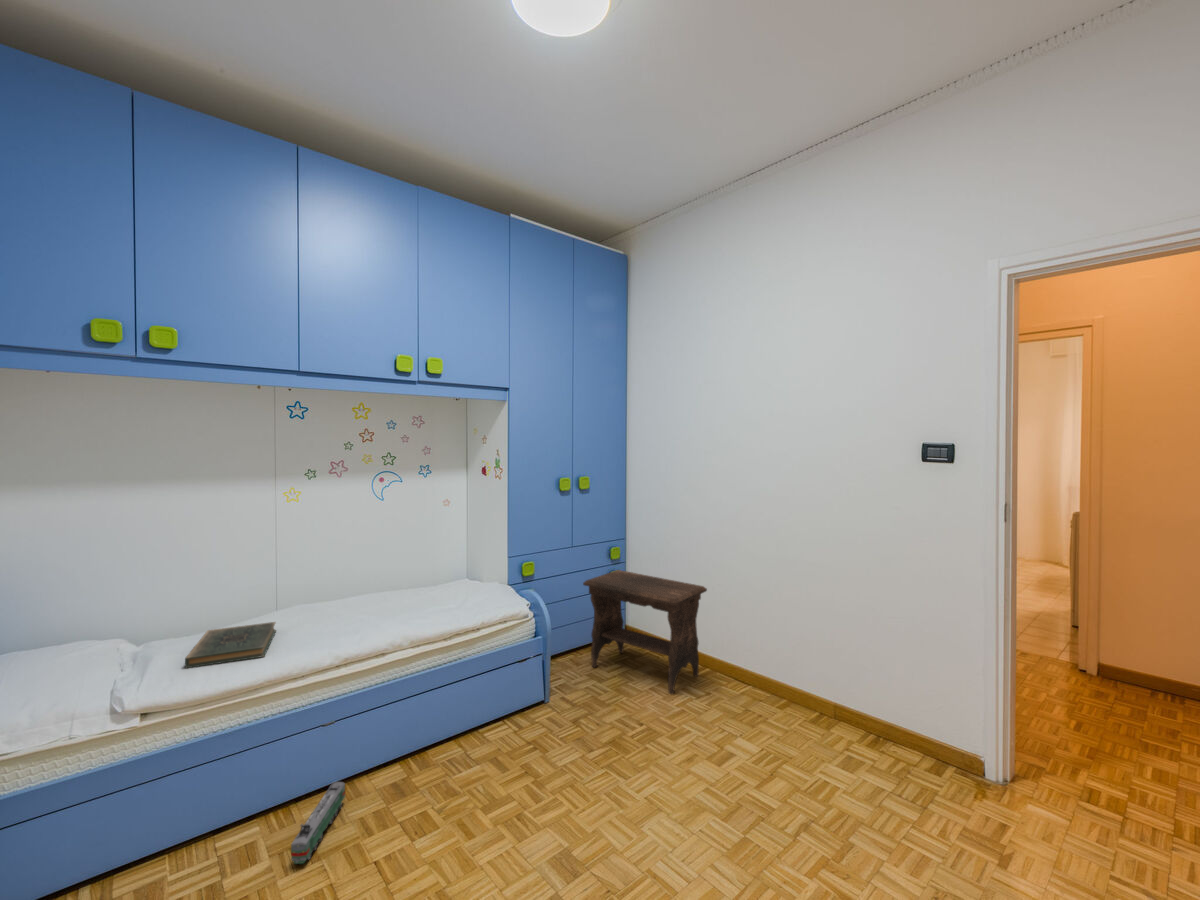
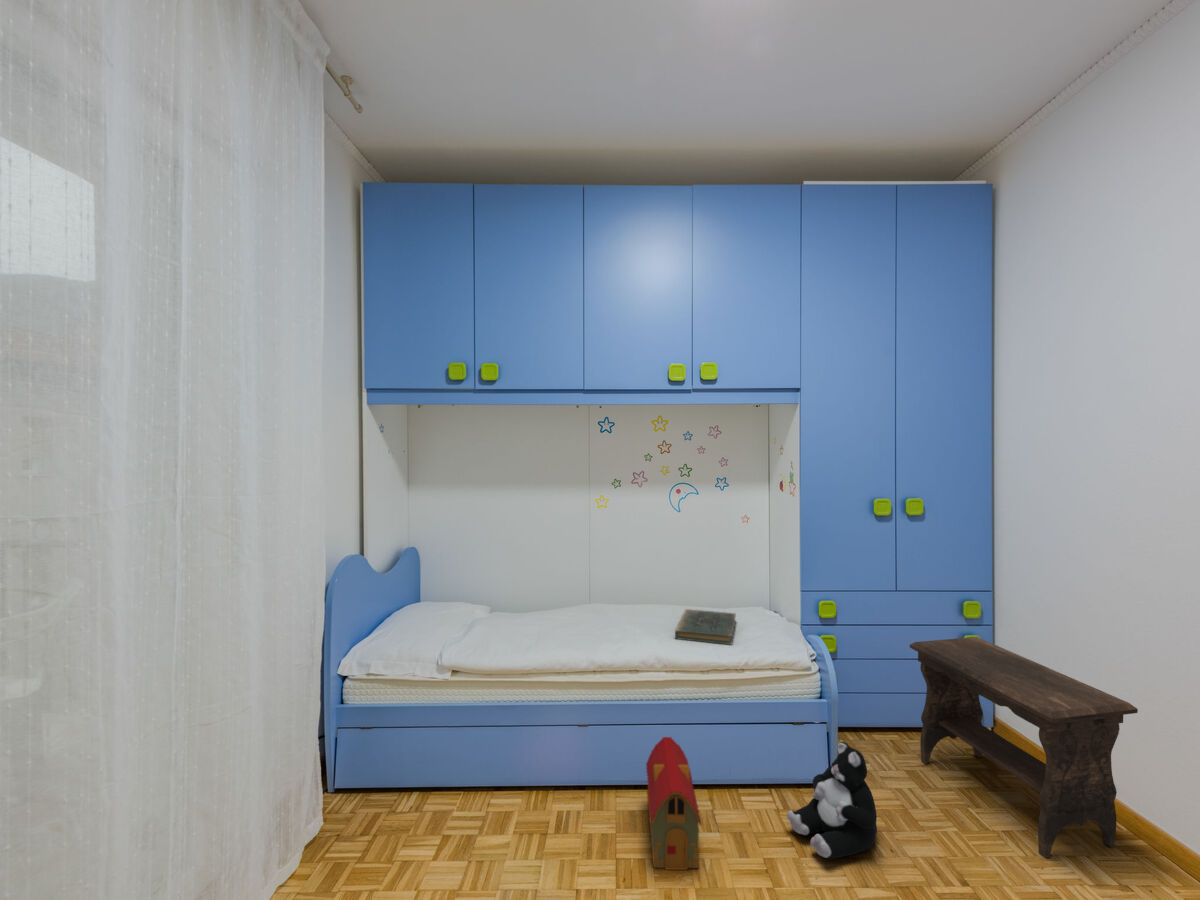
book: present [185,622,276,668] -> present [675,609,736,645]
plush toy: none [527,659,589,746] -> present [787,742,877,858]
toy house: none [404,701,477,813] -> present [646,737,701,870]
toy train: present [291,782,345,864] -> none [520,785,586,854]

